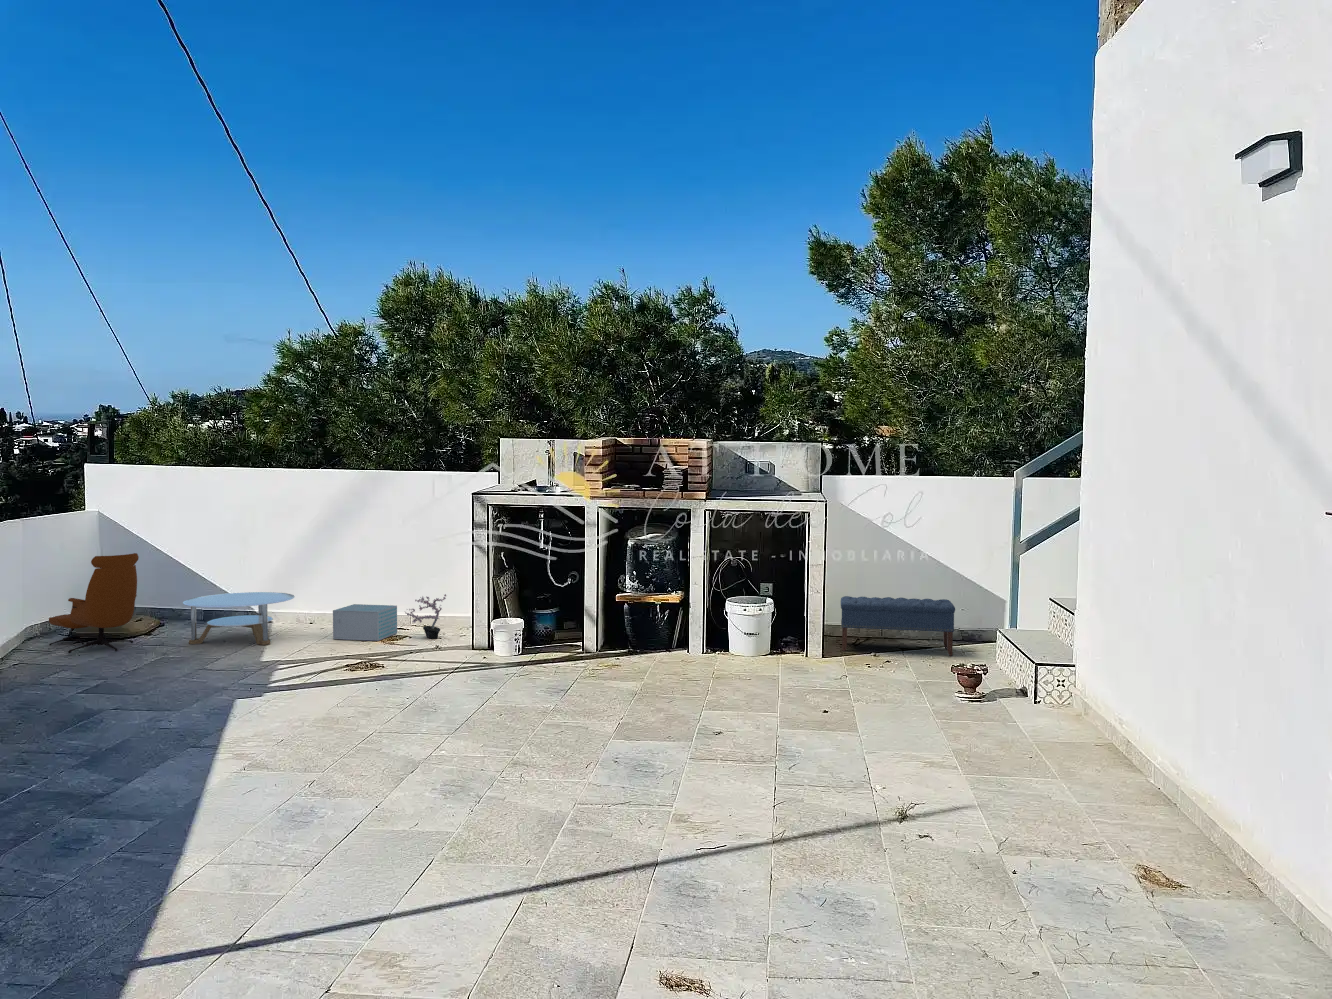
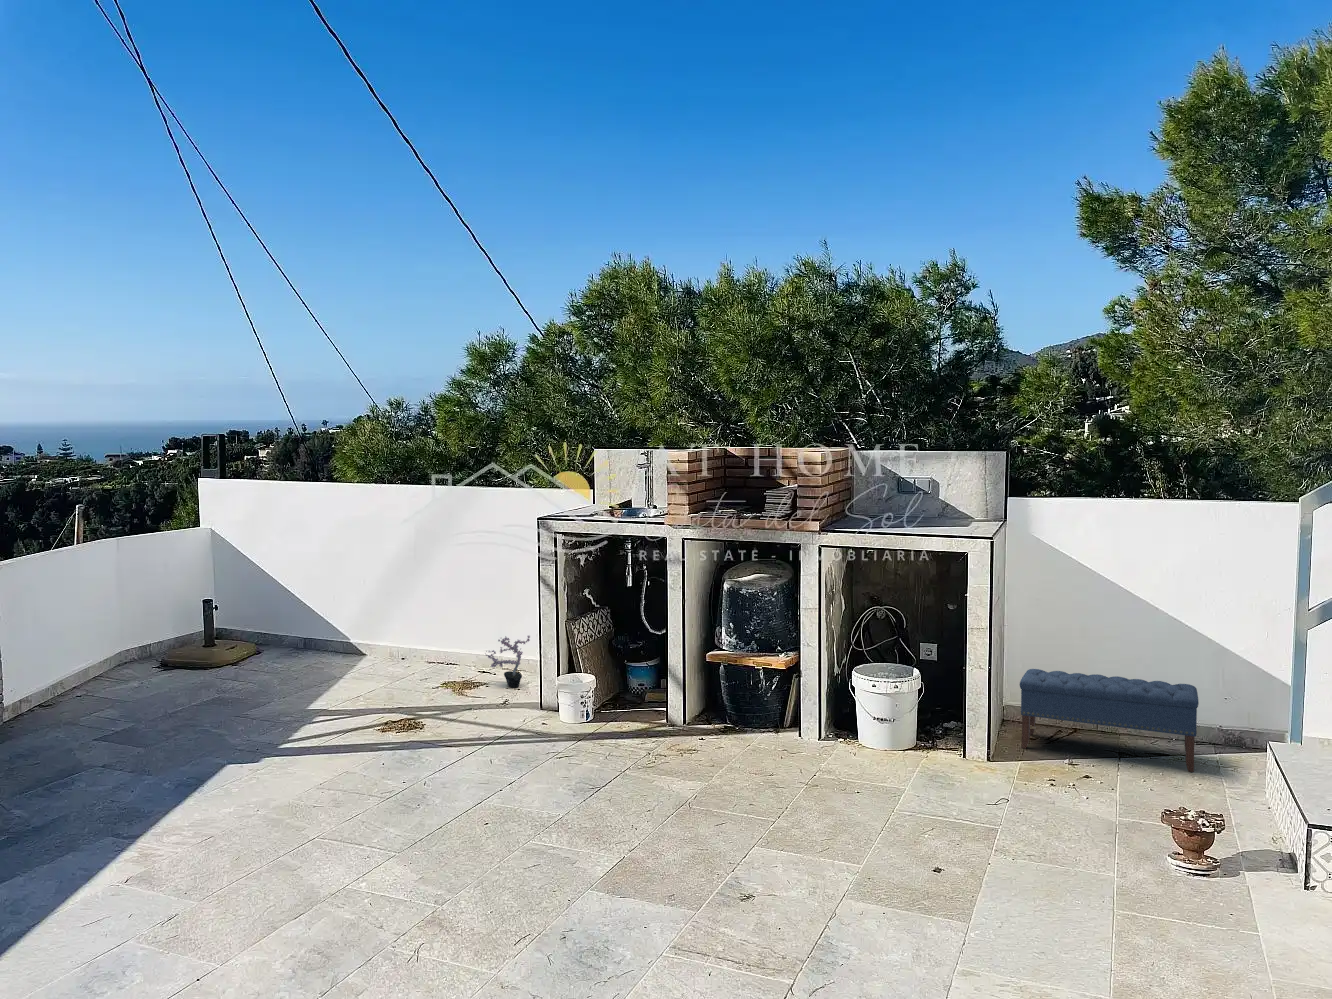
lounge chair: present [49,553,139,653] -> none [144,578,217,682]
round table: present [183,592,295,645] -> none [259,621,377,684]
storage box: present [333,604,397,641] -> none [408,640,482,686]

